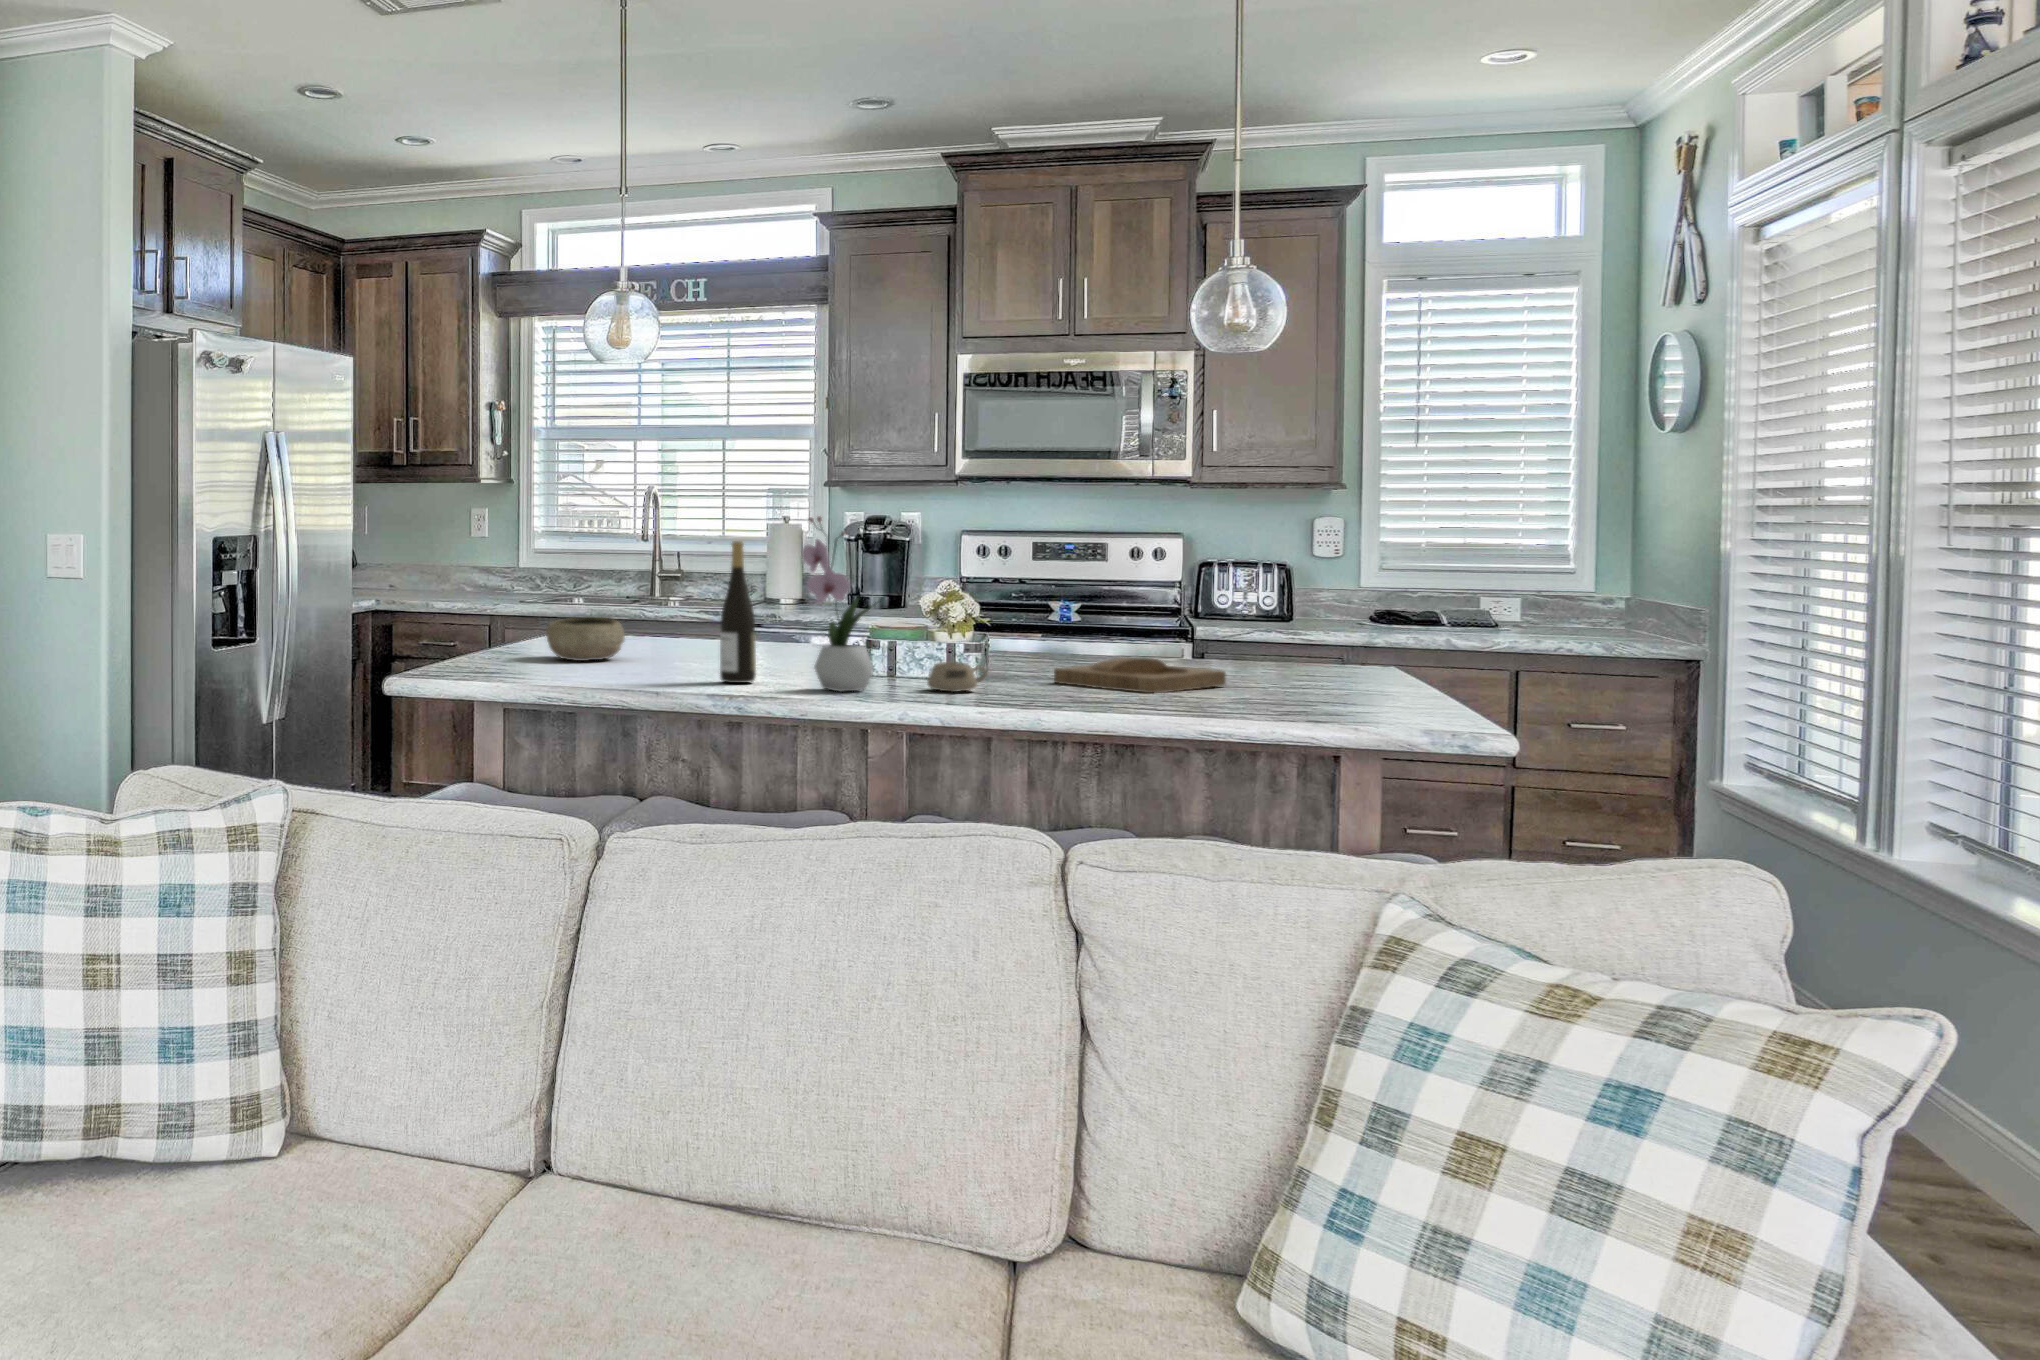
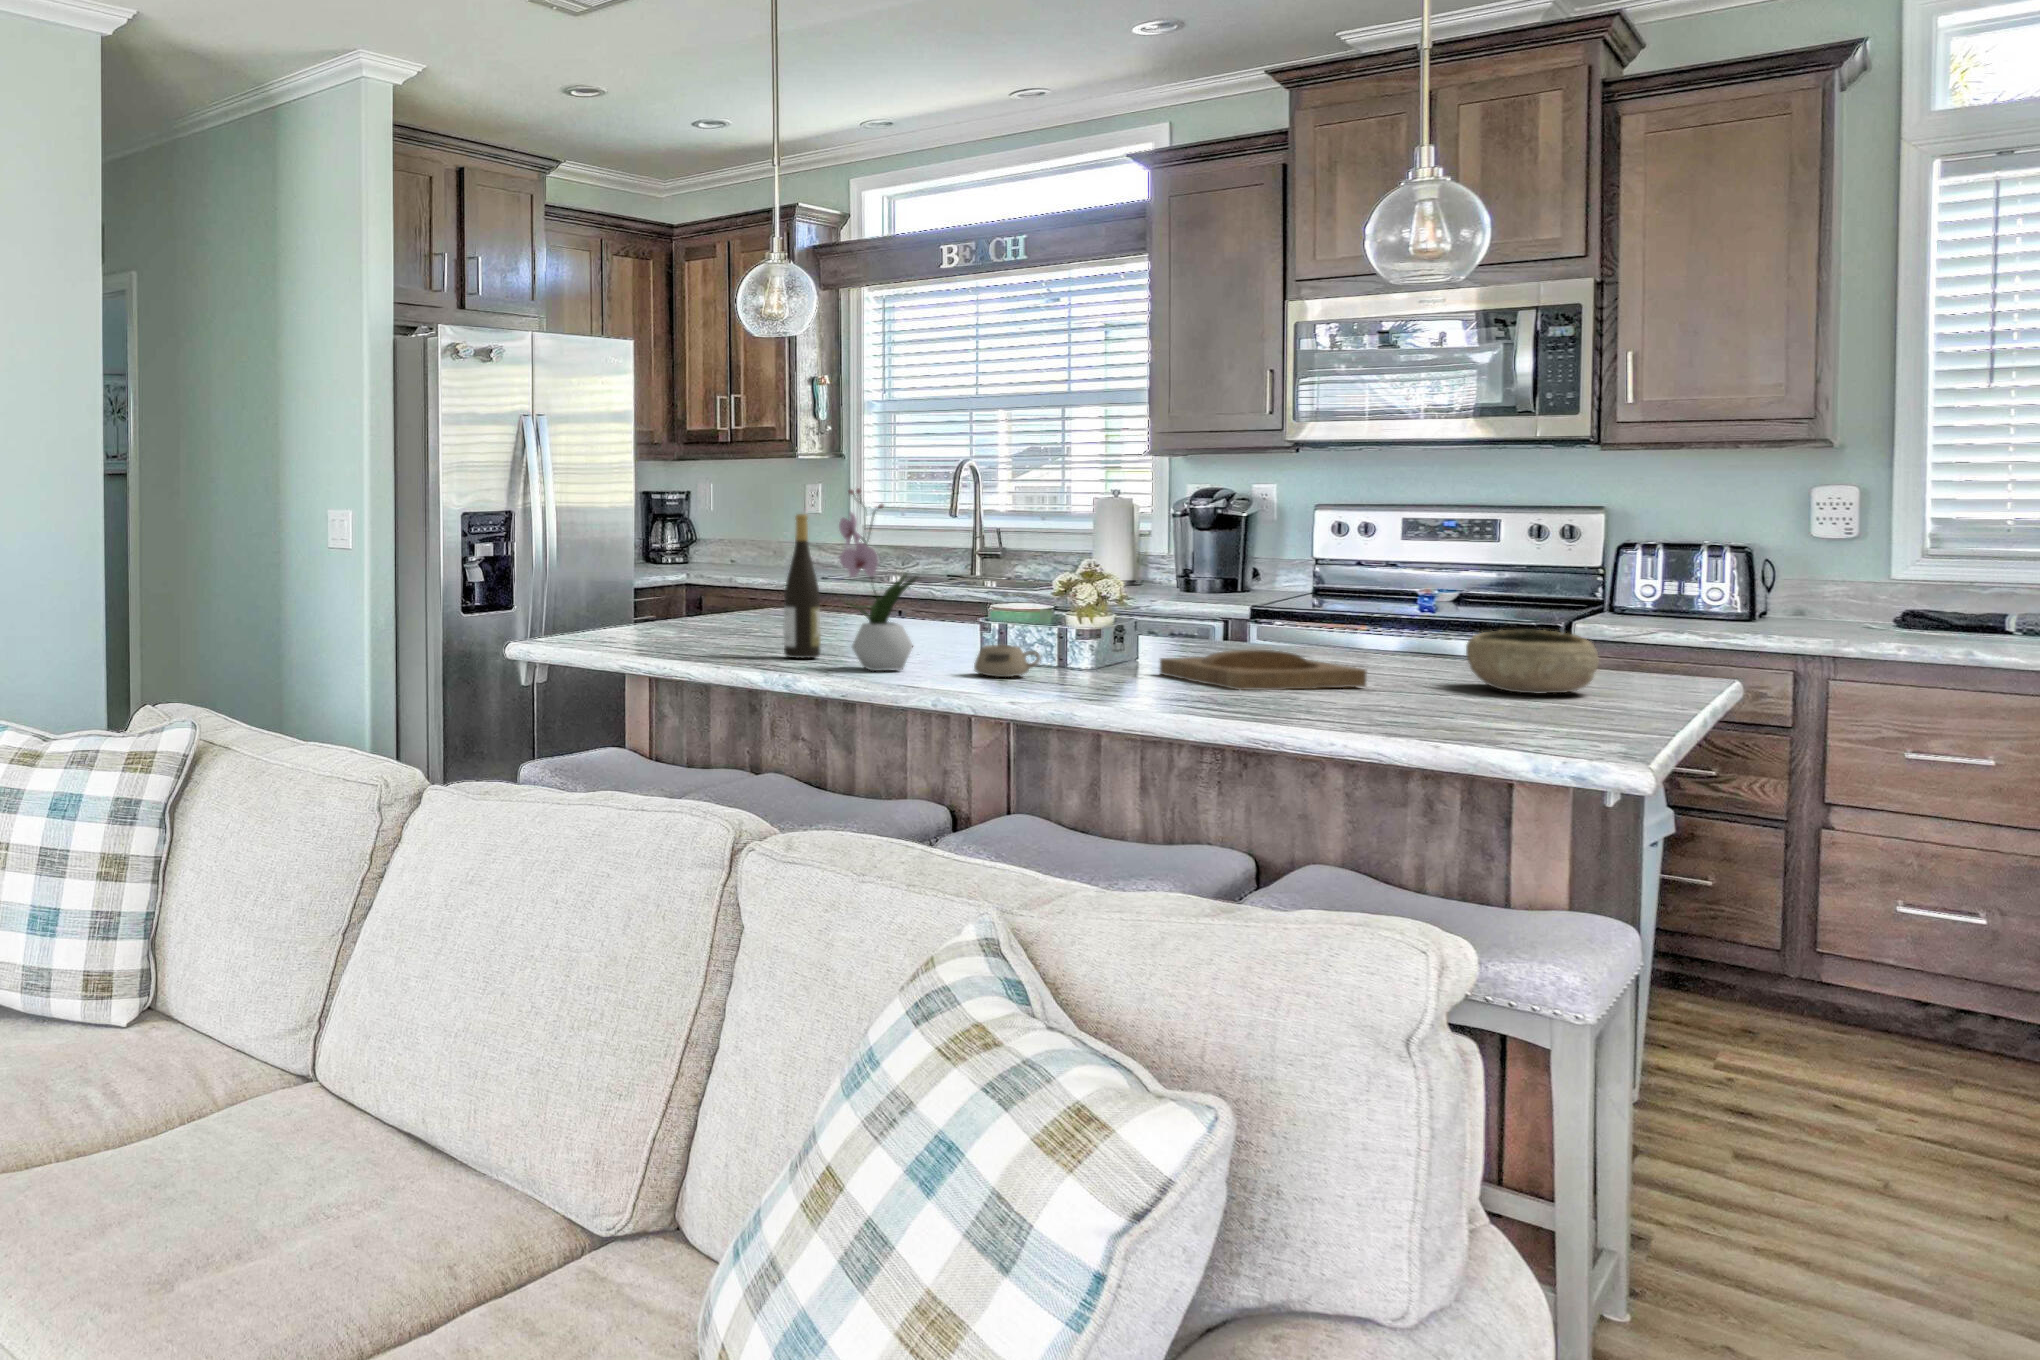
bowl: present [546,617,625,661] -> present [1466,630,1599,694]

